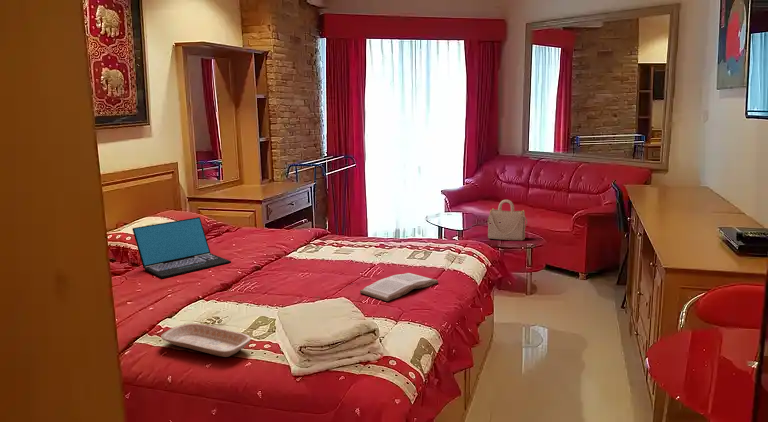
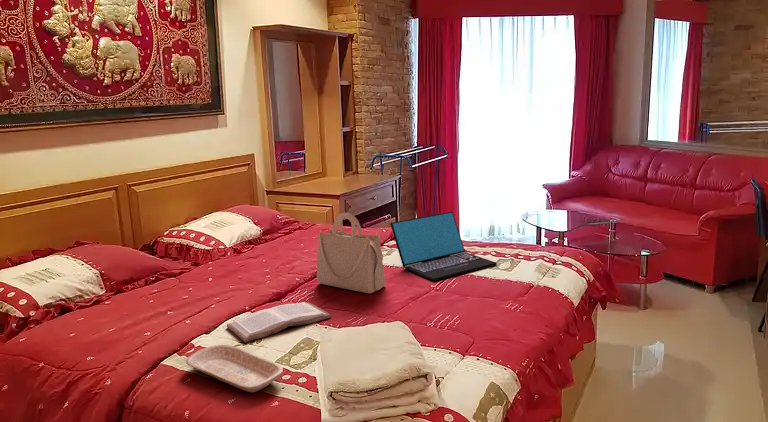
handbag: present [487,200,527,240] -> present [317,213,385,293]
laptop: present [132,217,231,278] -> present [391,212,497,281]
book: present [360,273,438,301] -> present [227,302,331,342]

